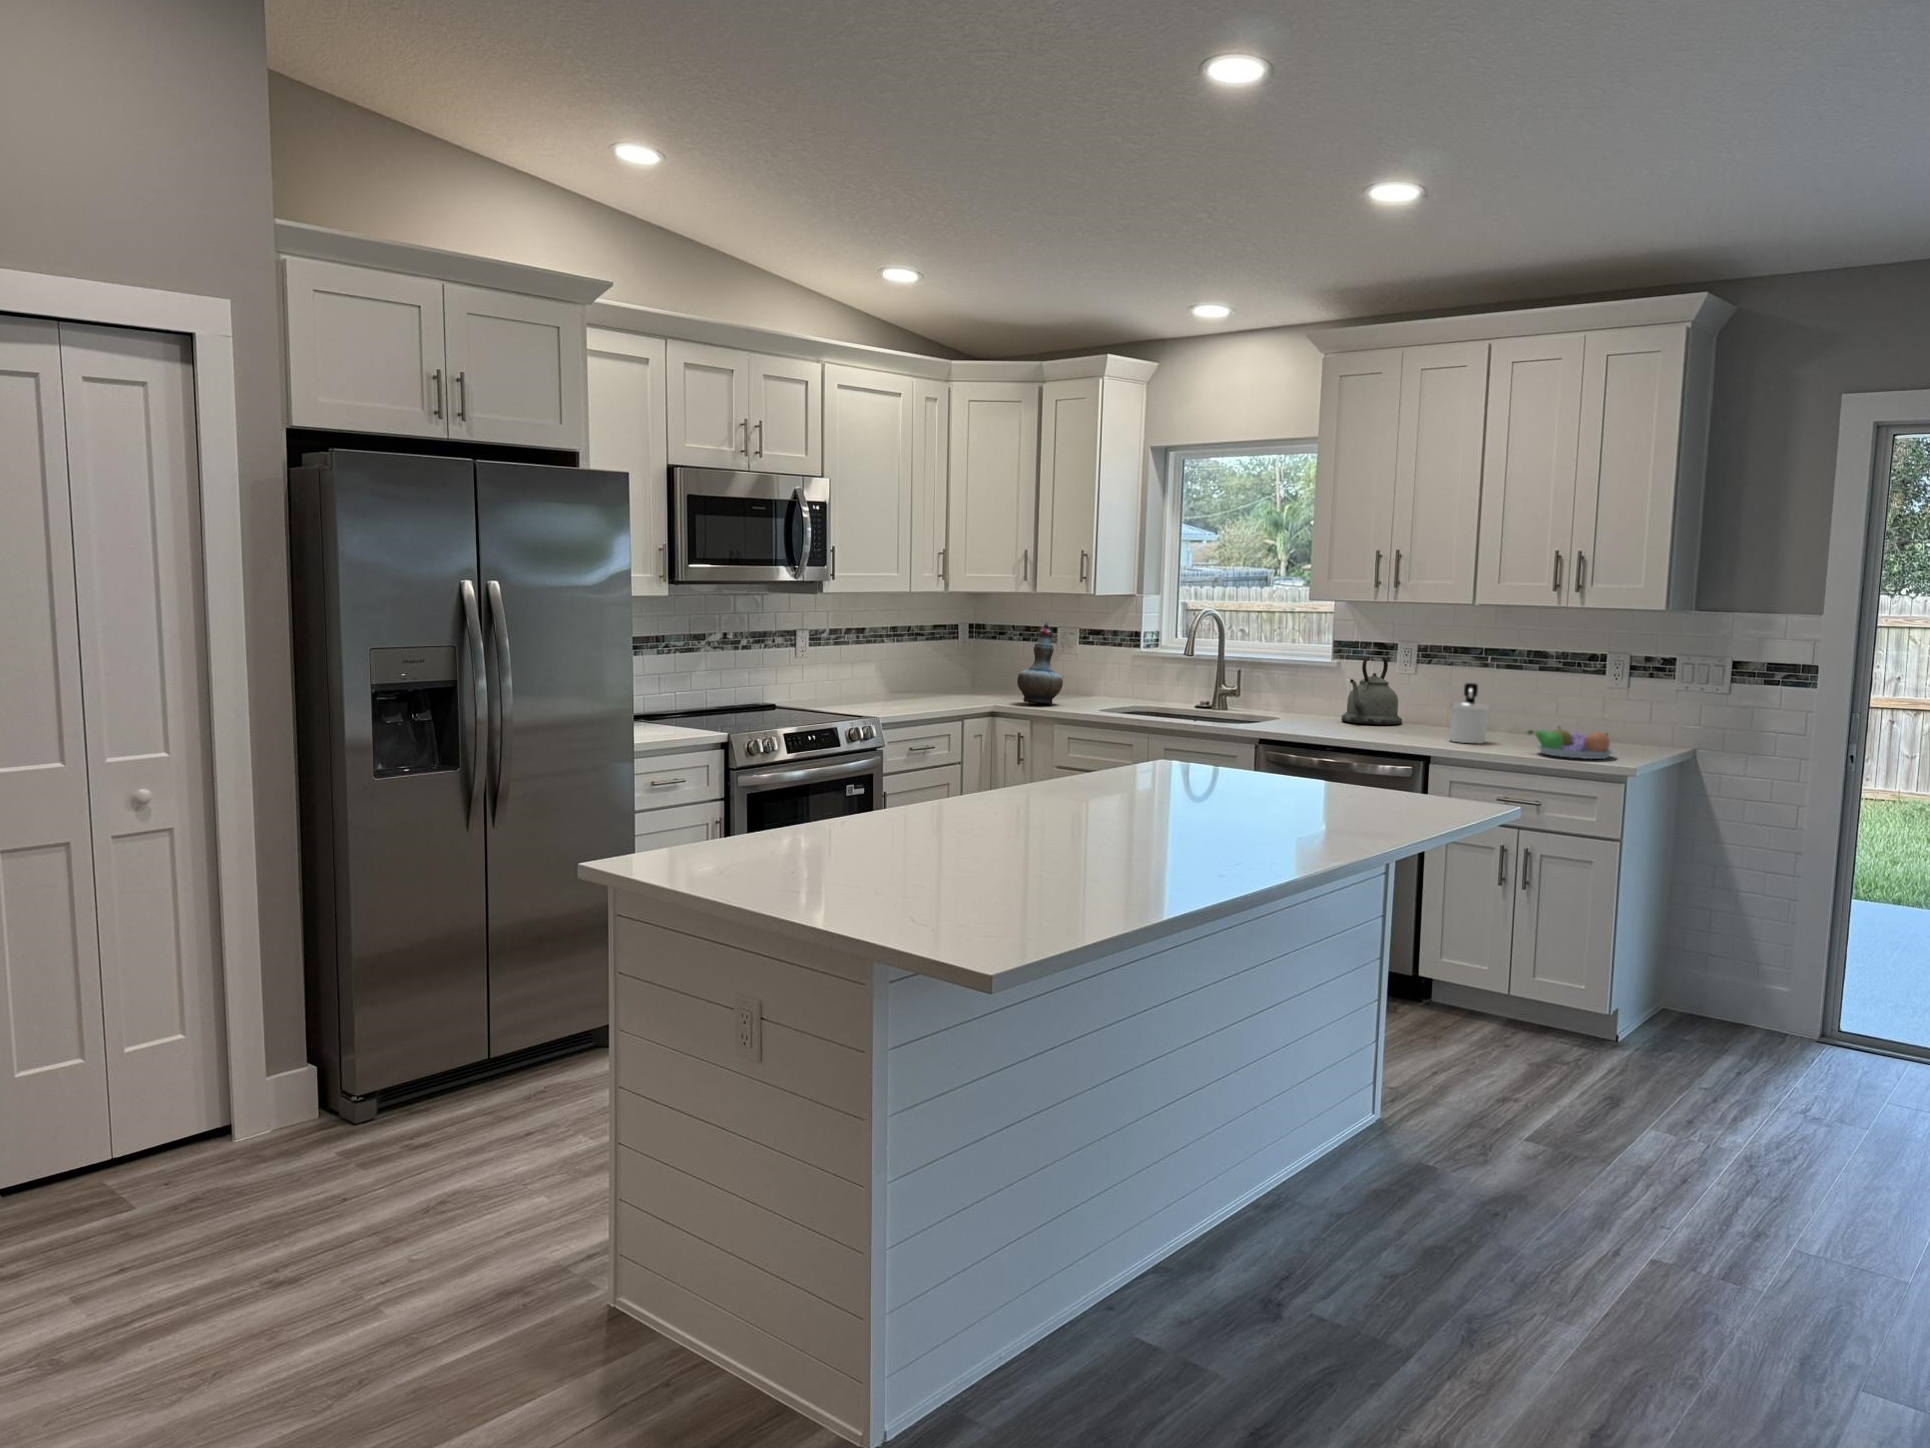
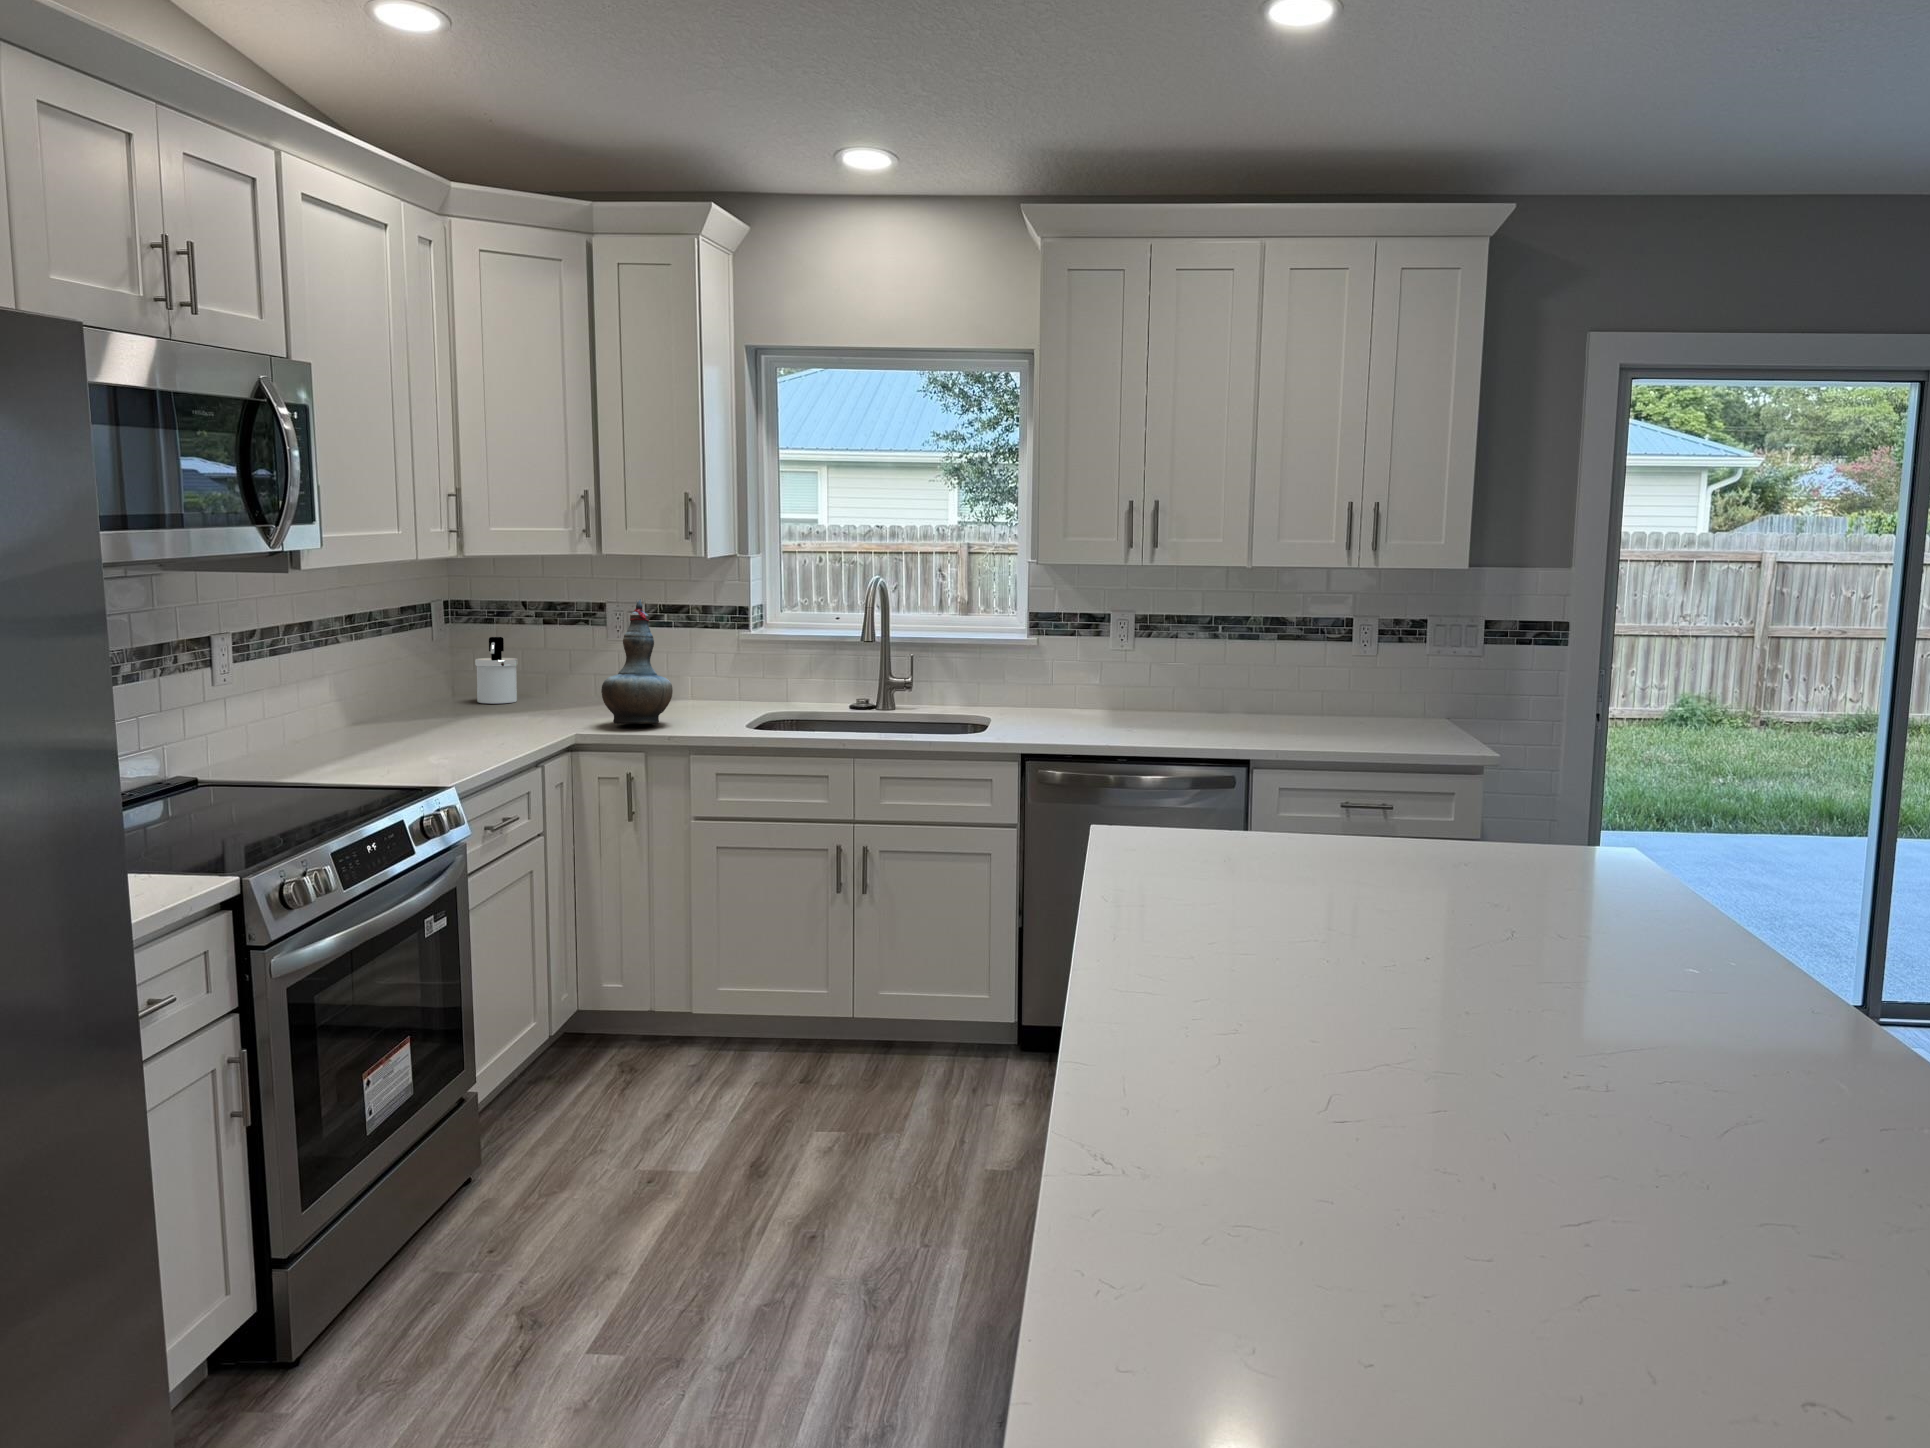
kettle: present [1341,657,1402,725] -> none [1061,631,1134,718]
soap dispenser: present [1449,683,1489,743] -> present [475,637,518,704]
fruit bowl: present [1528,727,1614,759] -> none [1364,708,1456,749]

